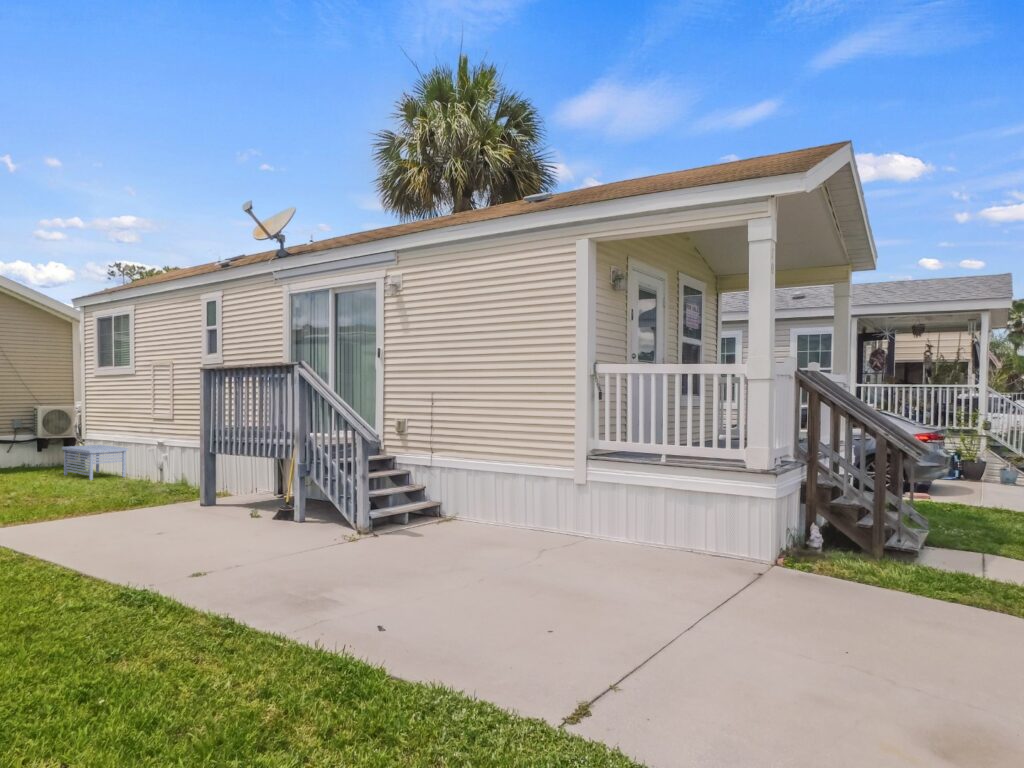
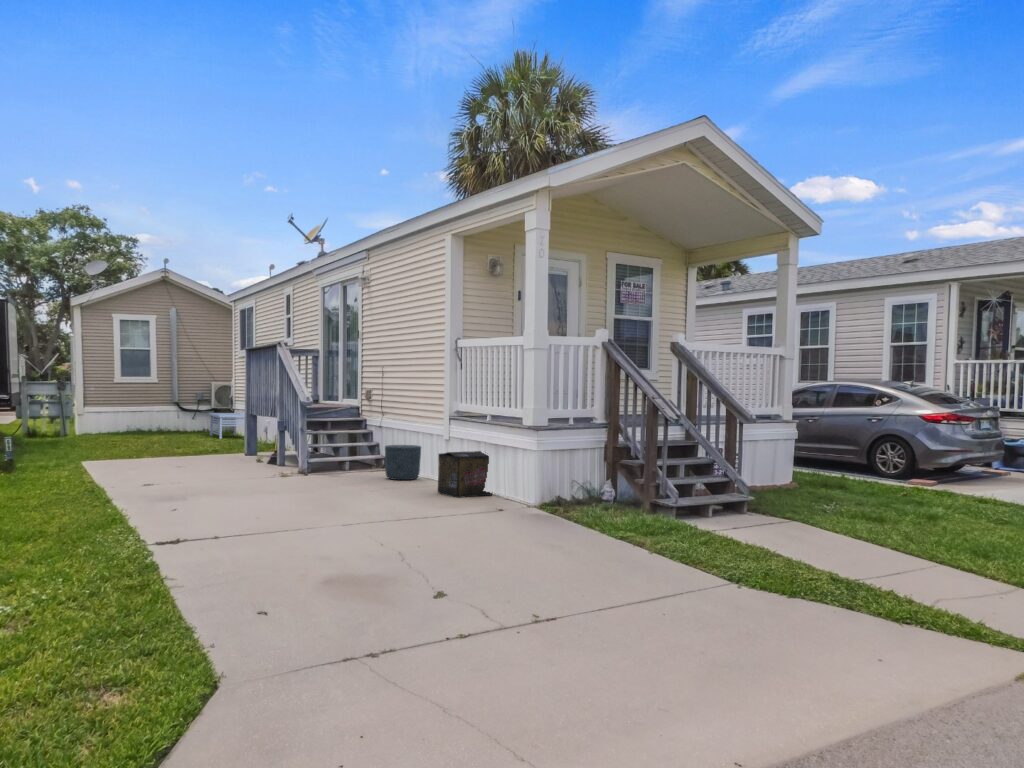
planter: none [490,492,535,539] -> present [385,445,421,480]
cardboard box: none [635,501,700,568] -> present [438,451,492,498]

